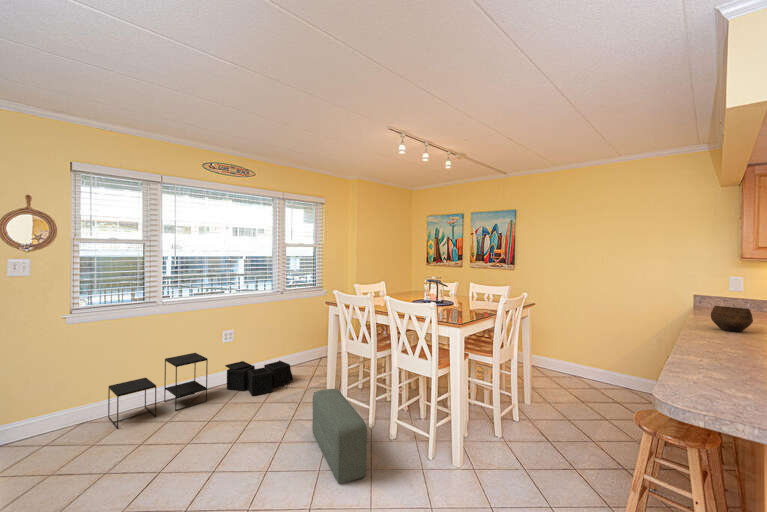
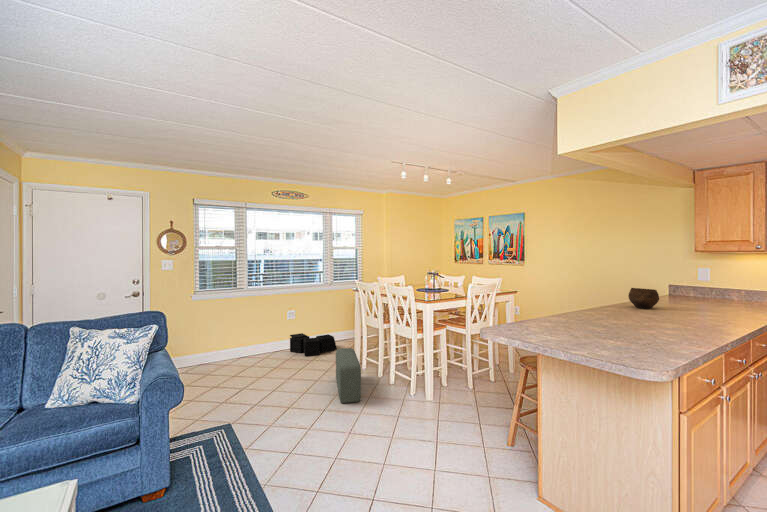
side table: present [108,353,208,429] -> none [216,324,276,367]

